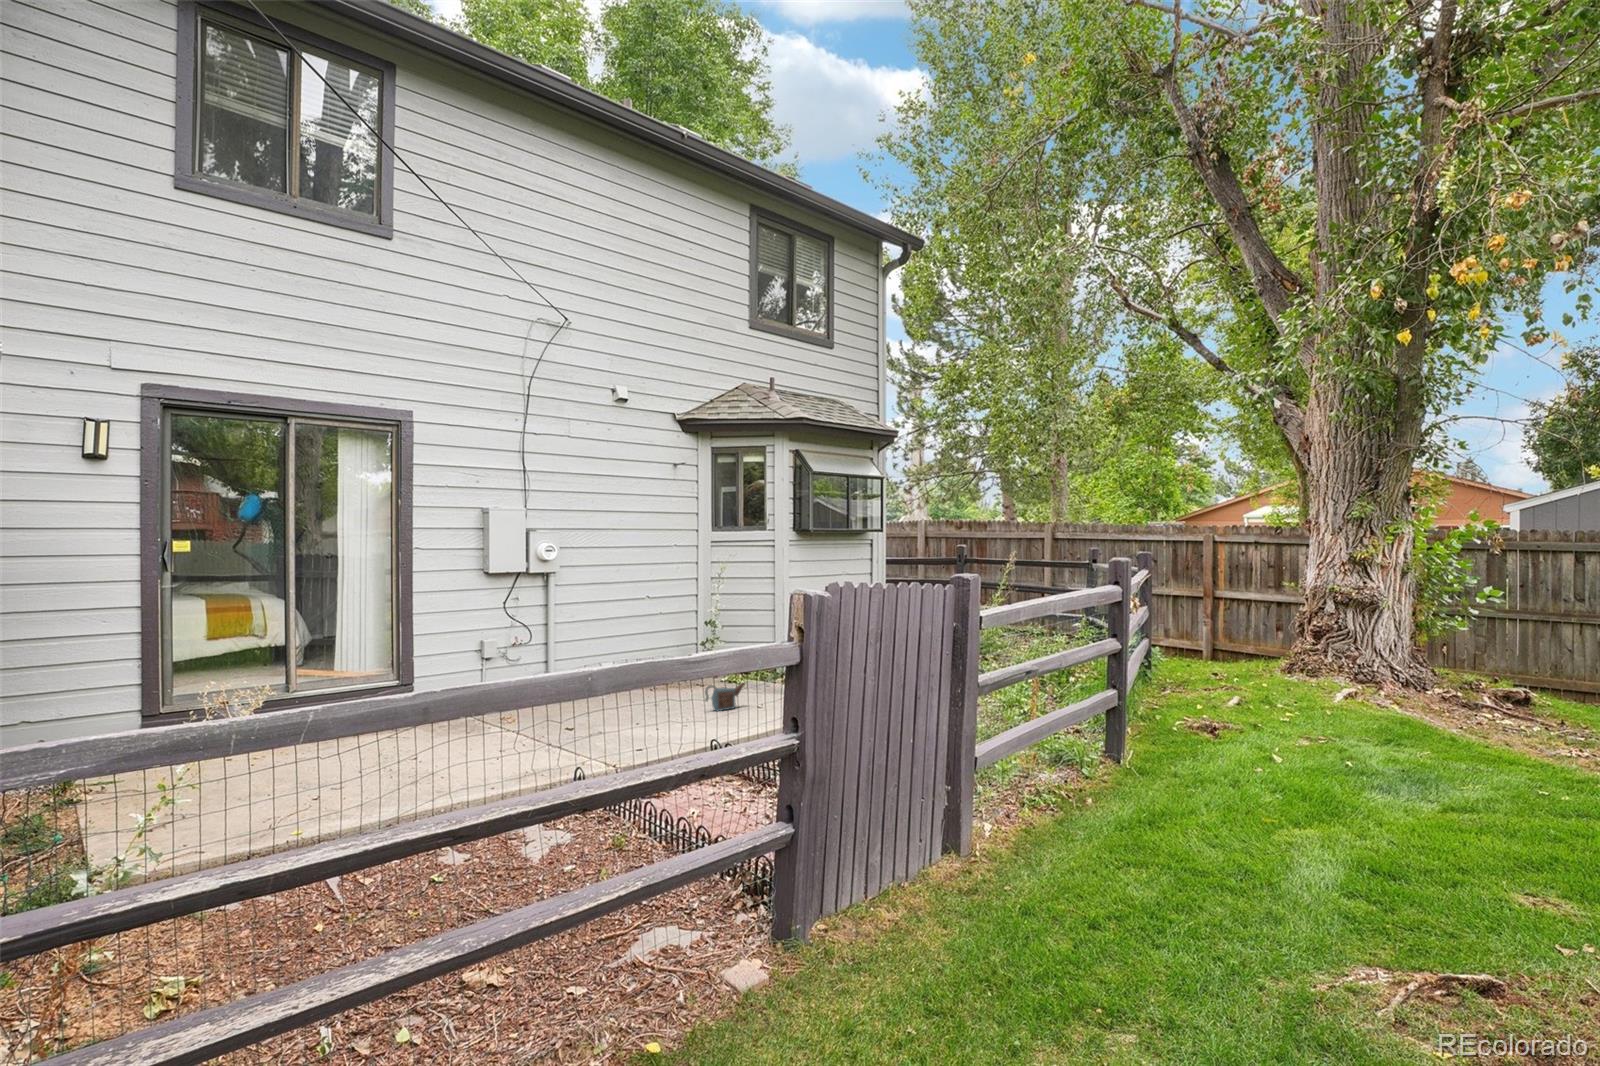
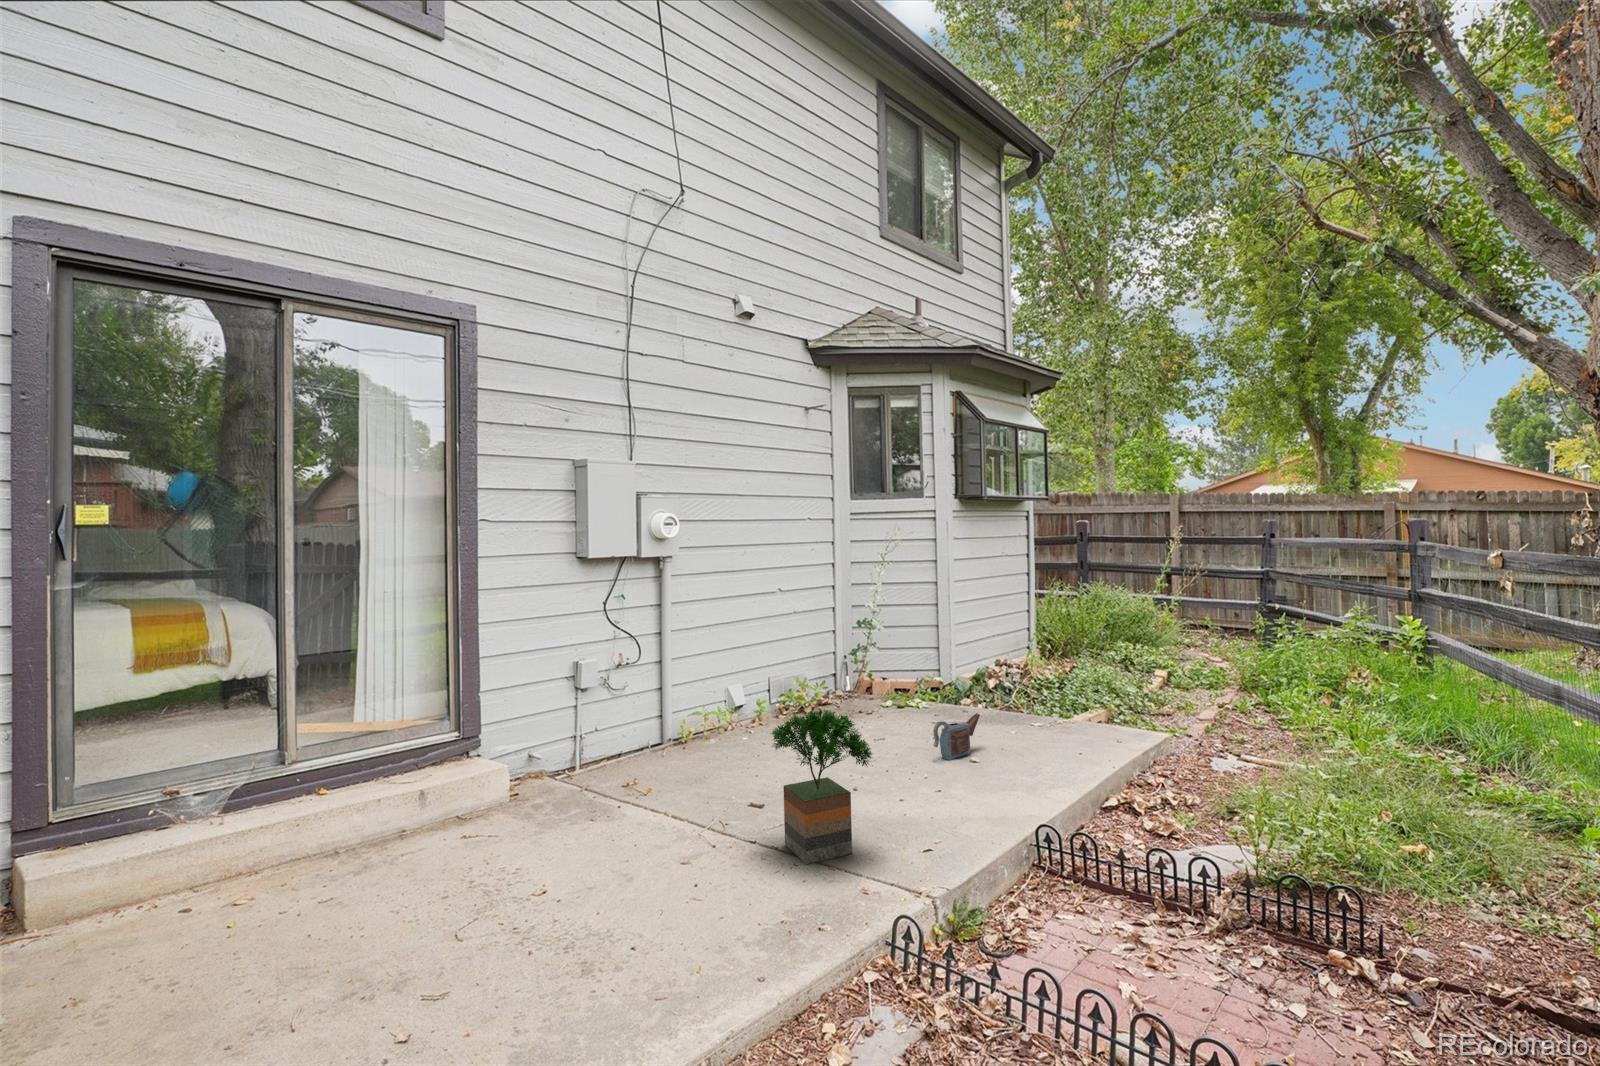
potted tree: none [551,666,610,753] -> present [771,710,872,864]

